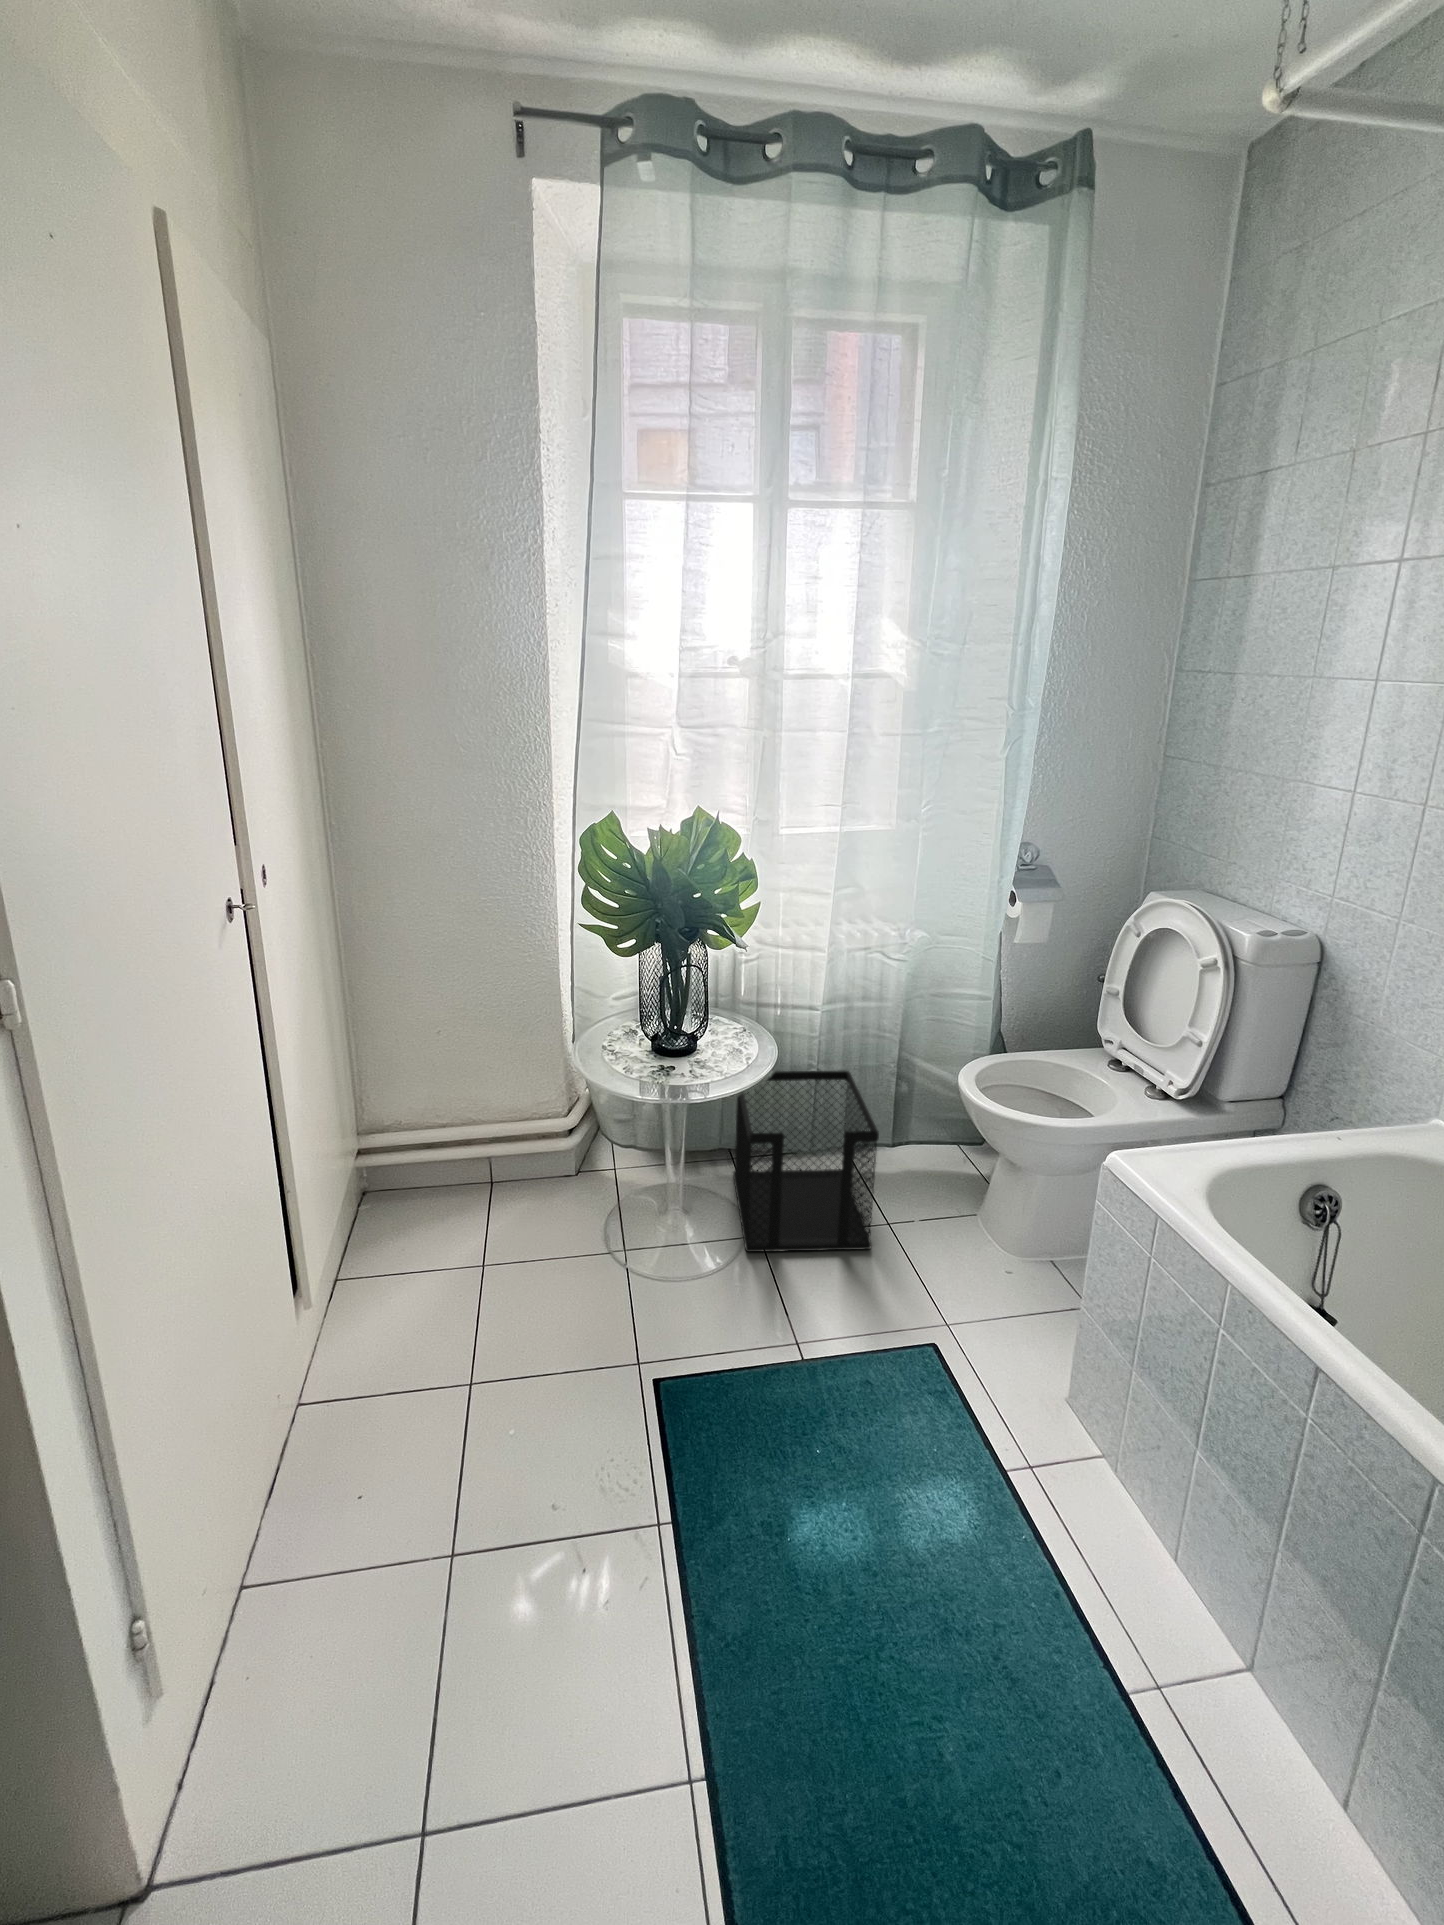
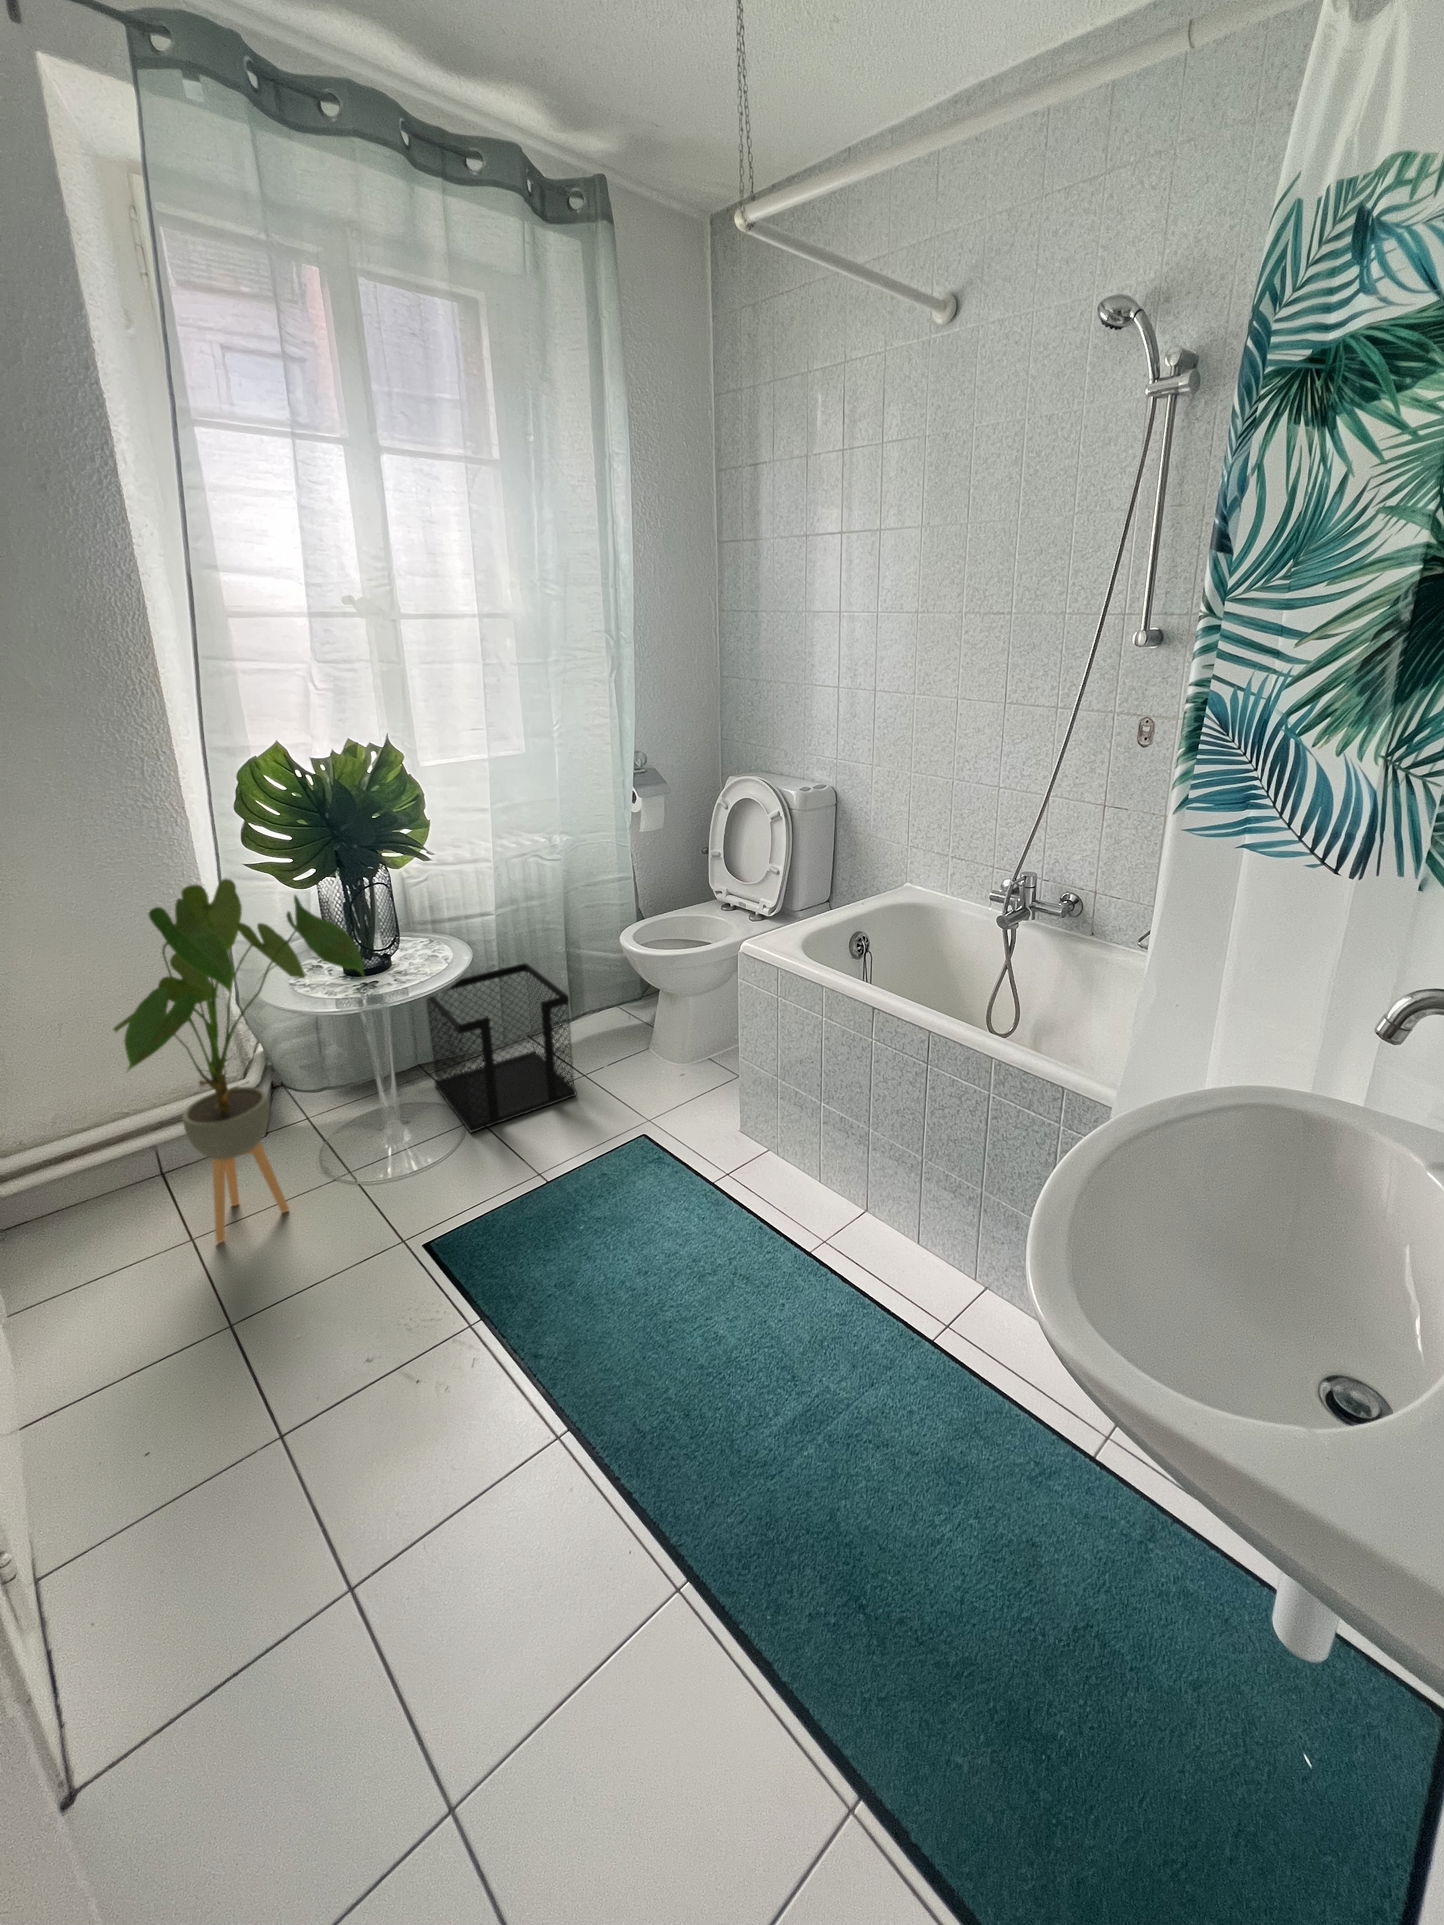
house plant: none [435,934,654,1281] -> present [113,879,364,1243]

